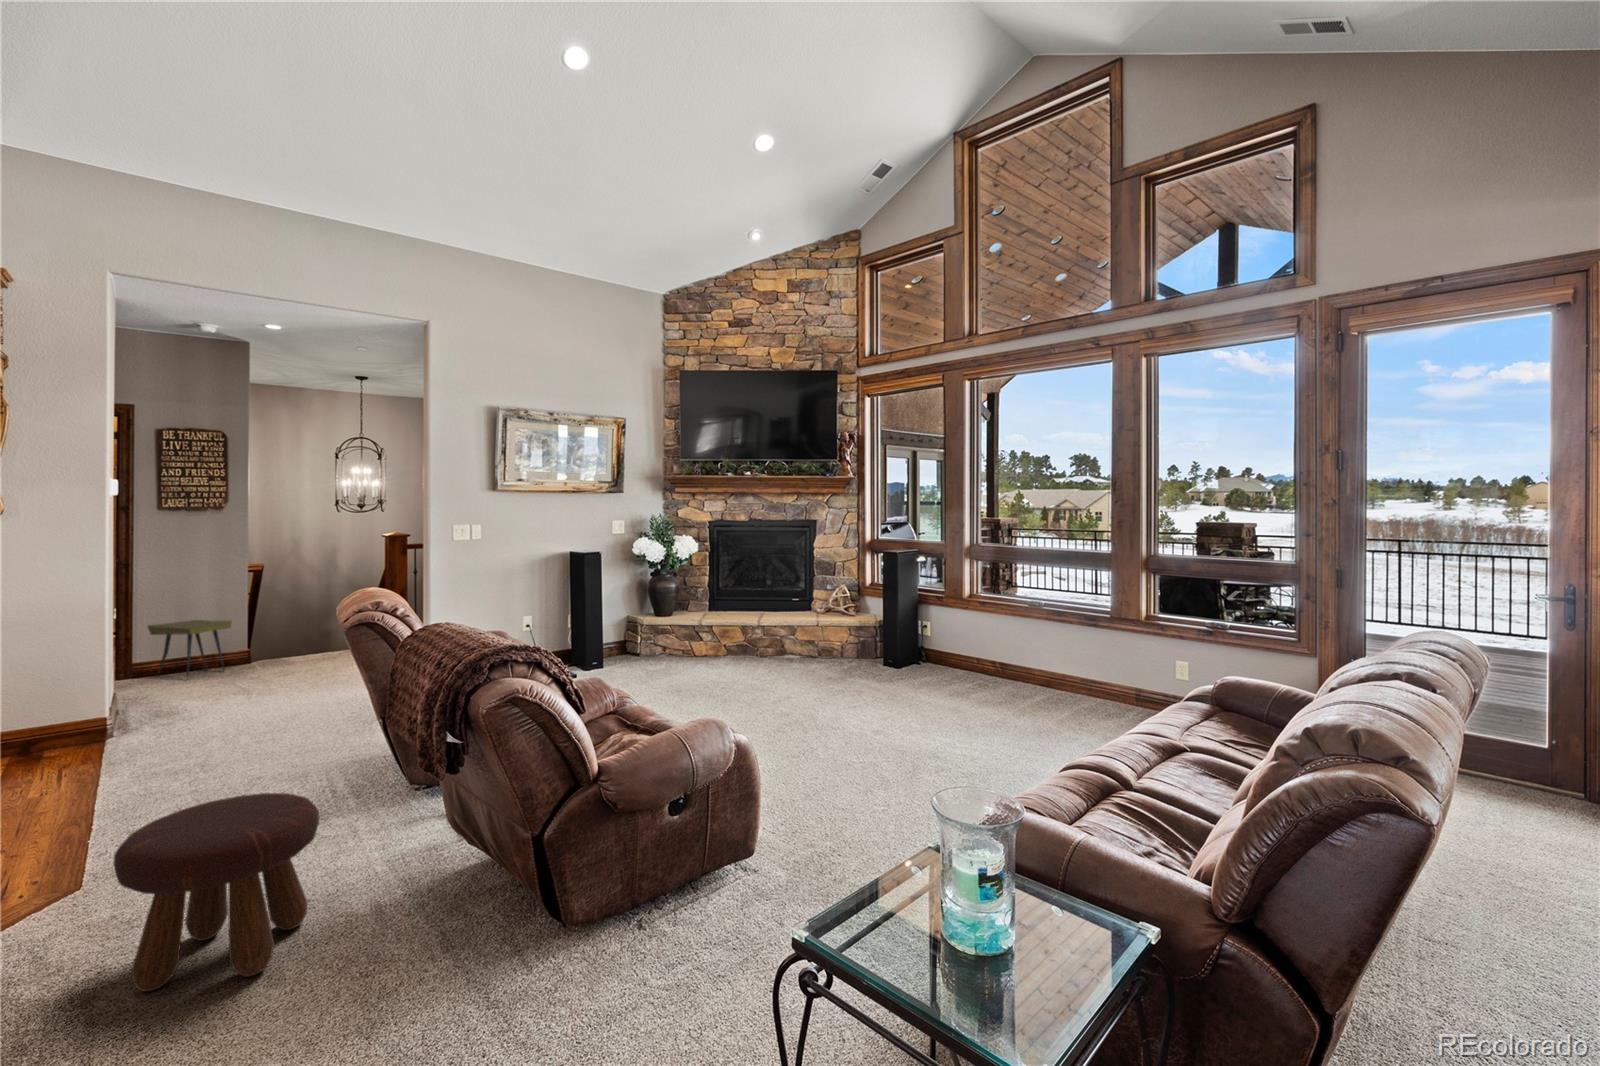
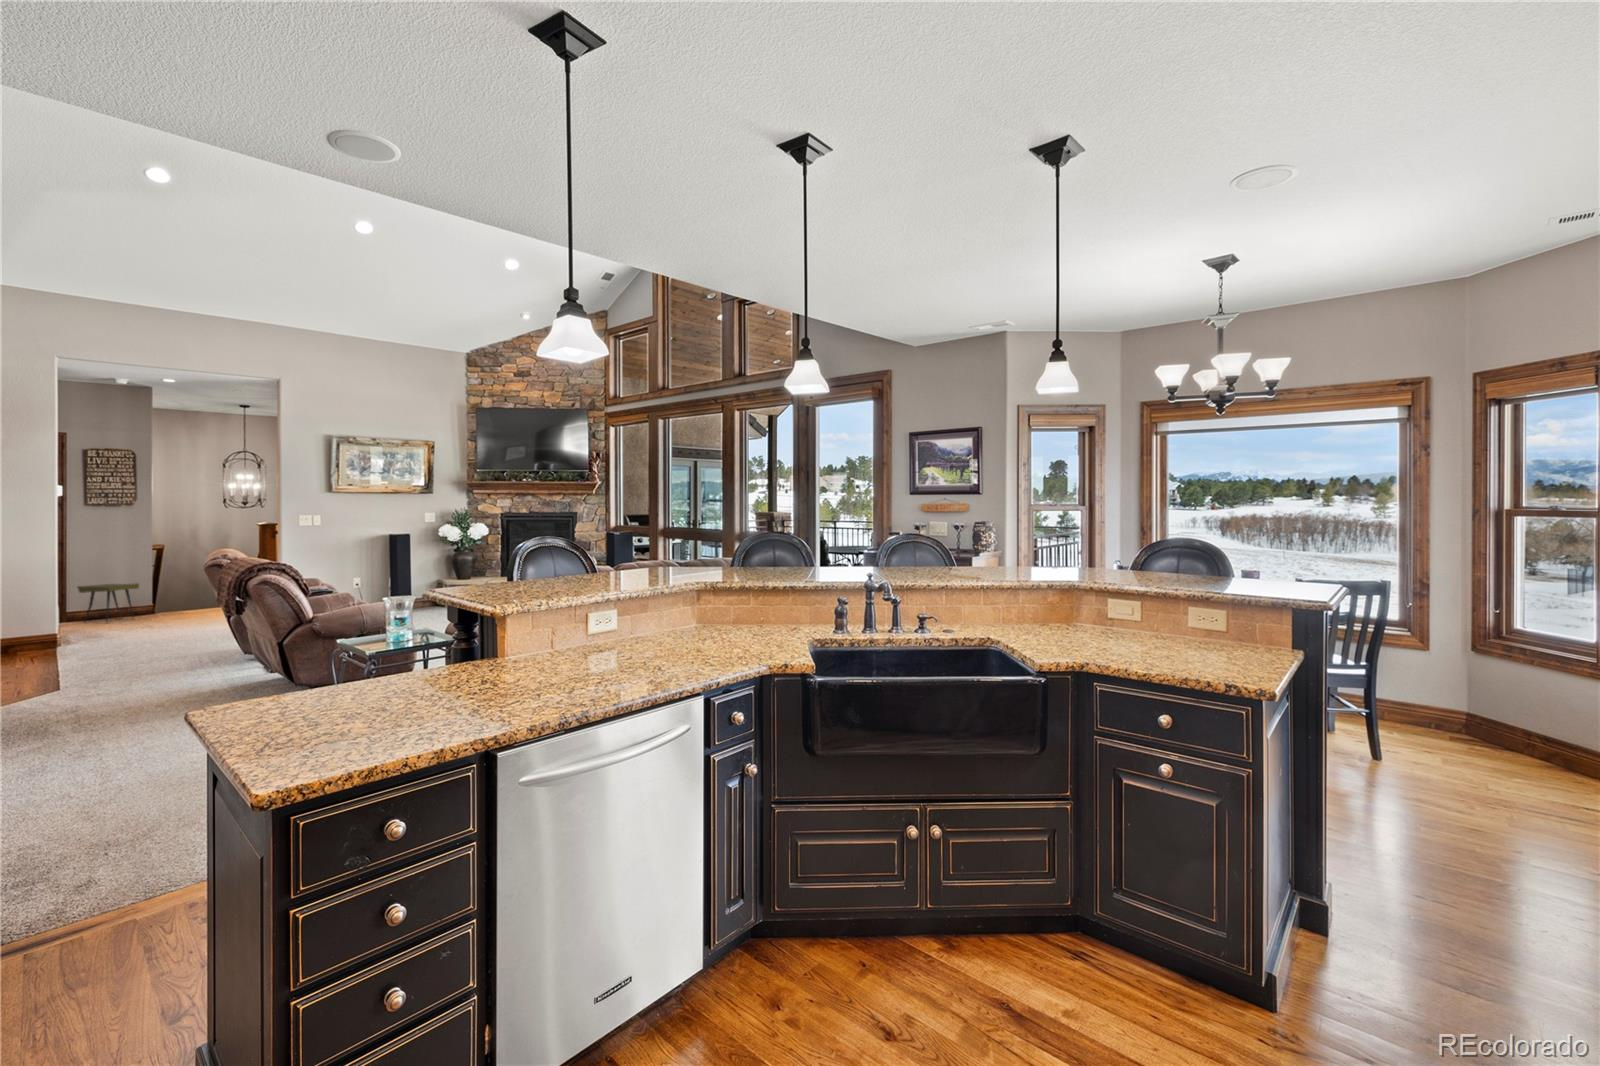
footstool: present [114,793,319,991] -> none [87,633,182,704]

